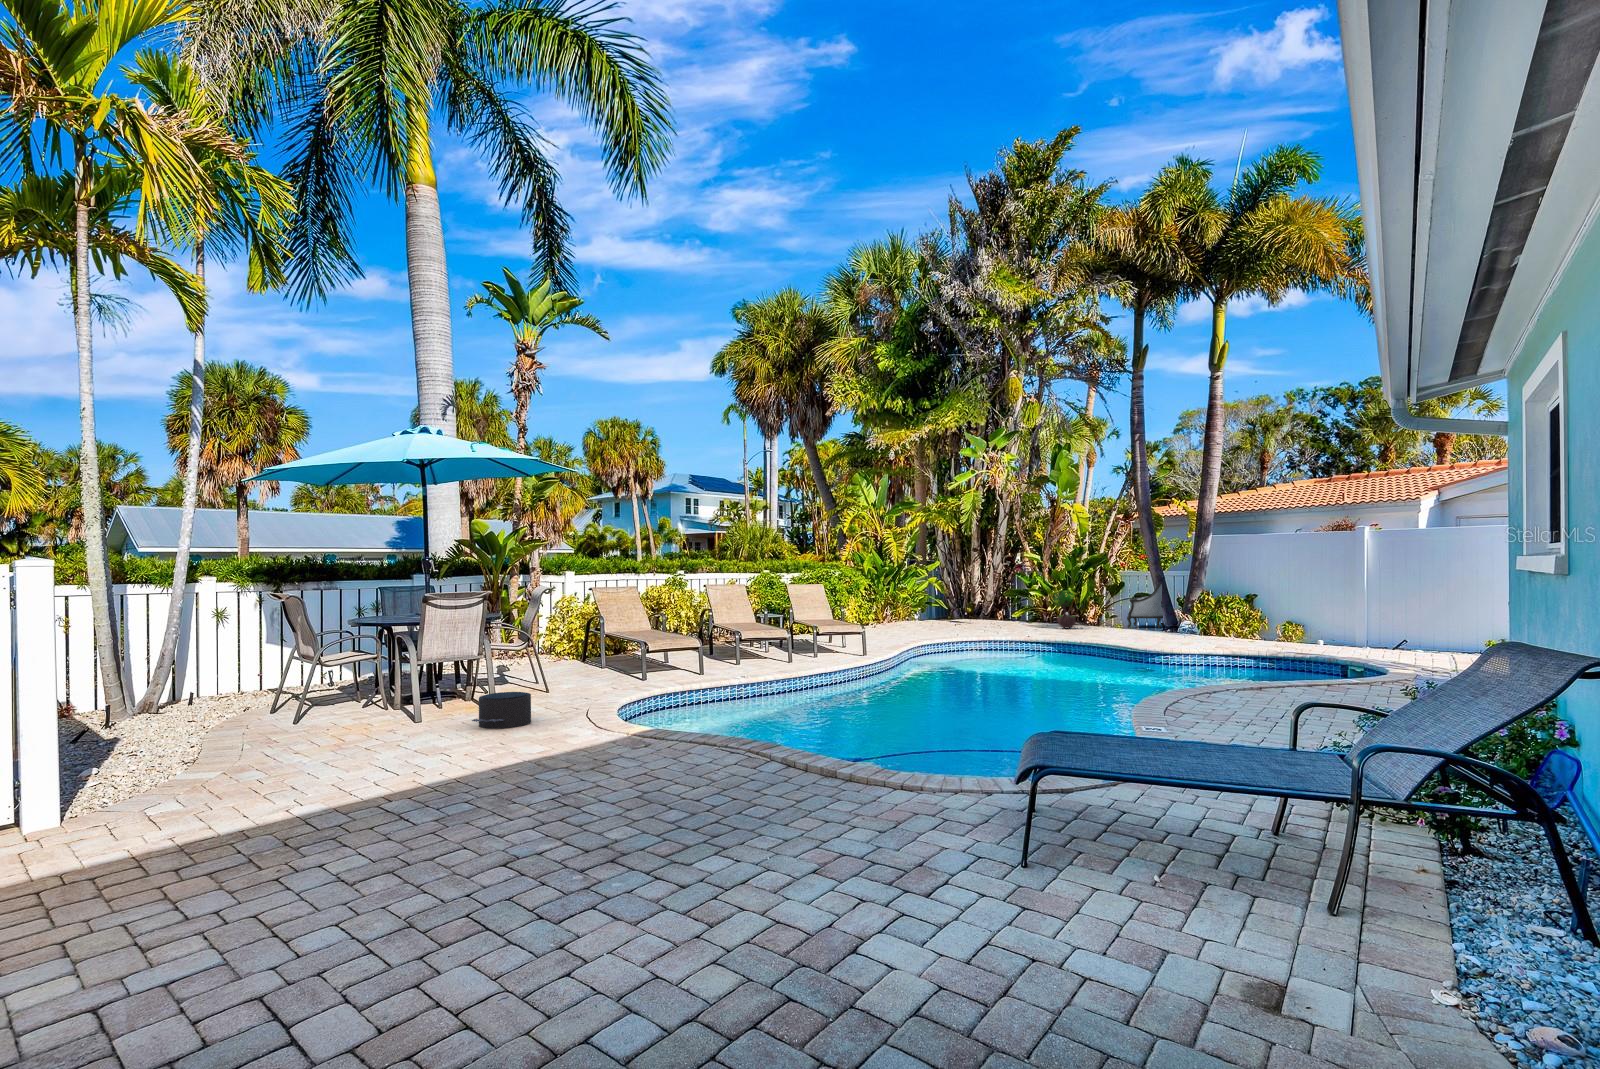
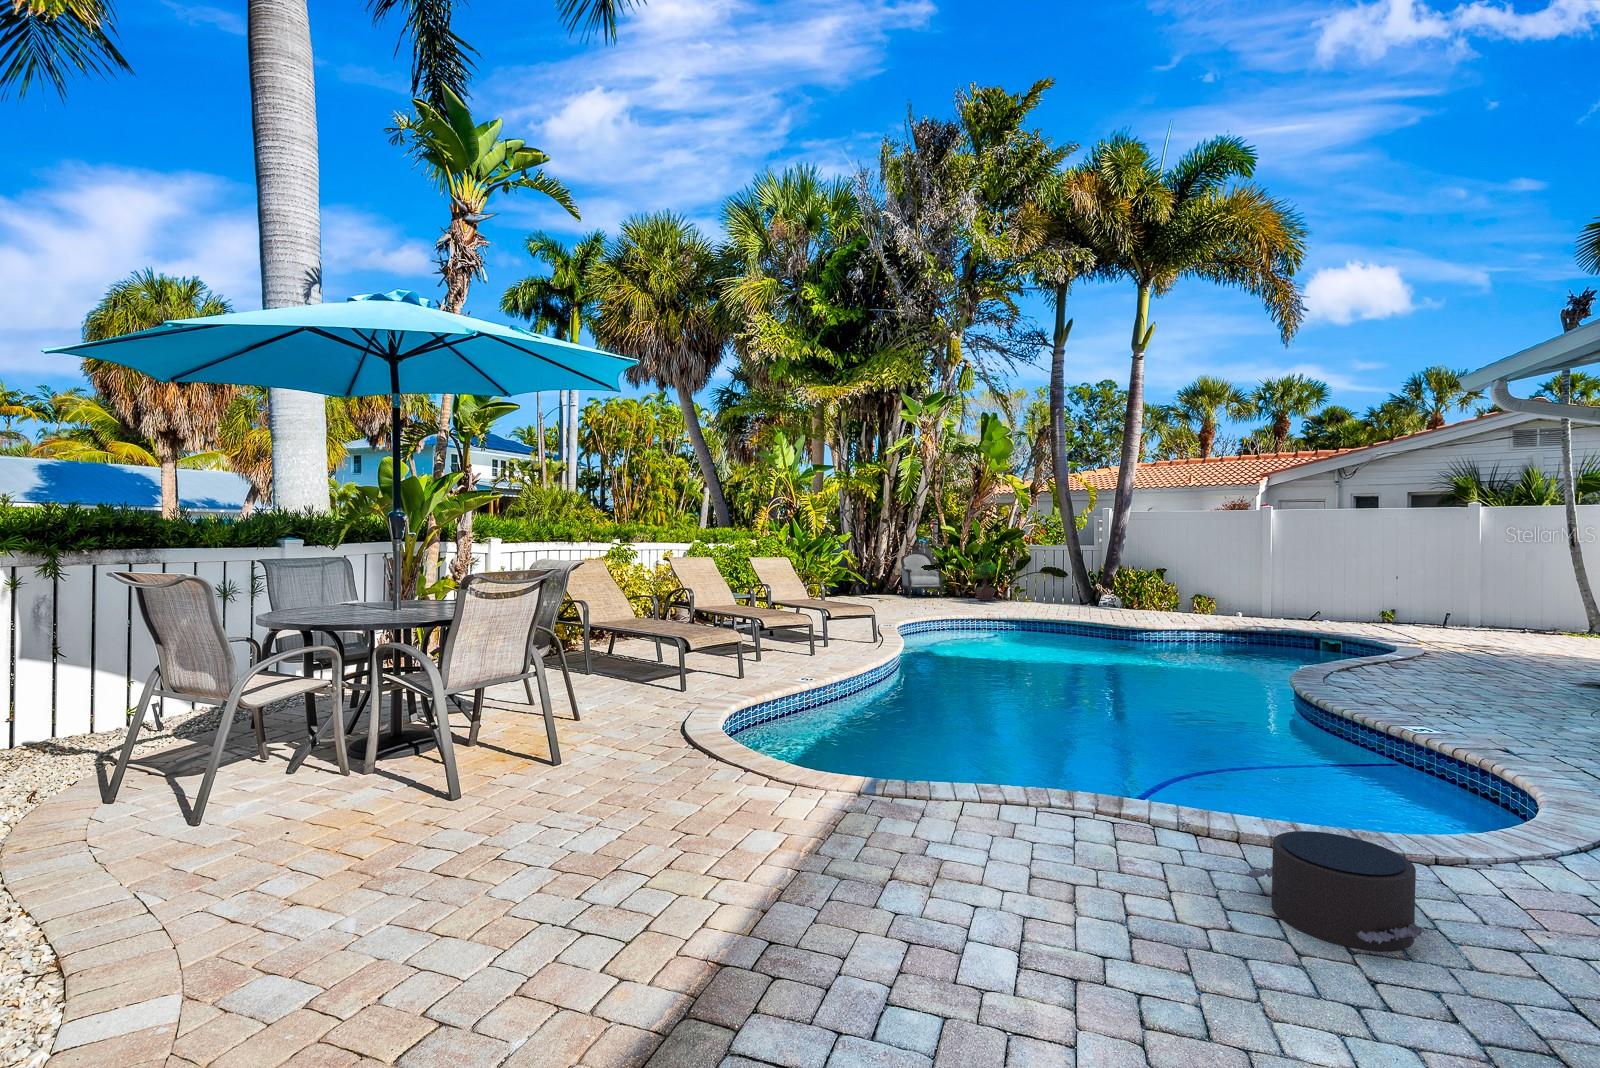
armchair: present [1127,584,1164,628] -> present [901,550,943,599]
pouf: present [472,692,531,729] -> present [1246,831,1428,951]

